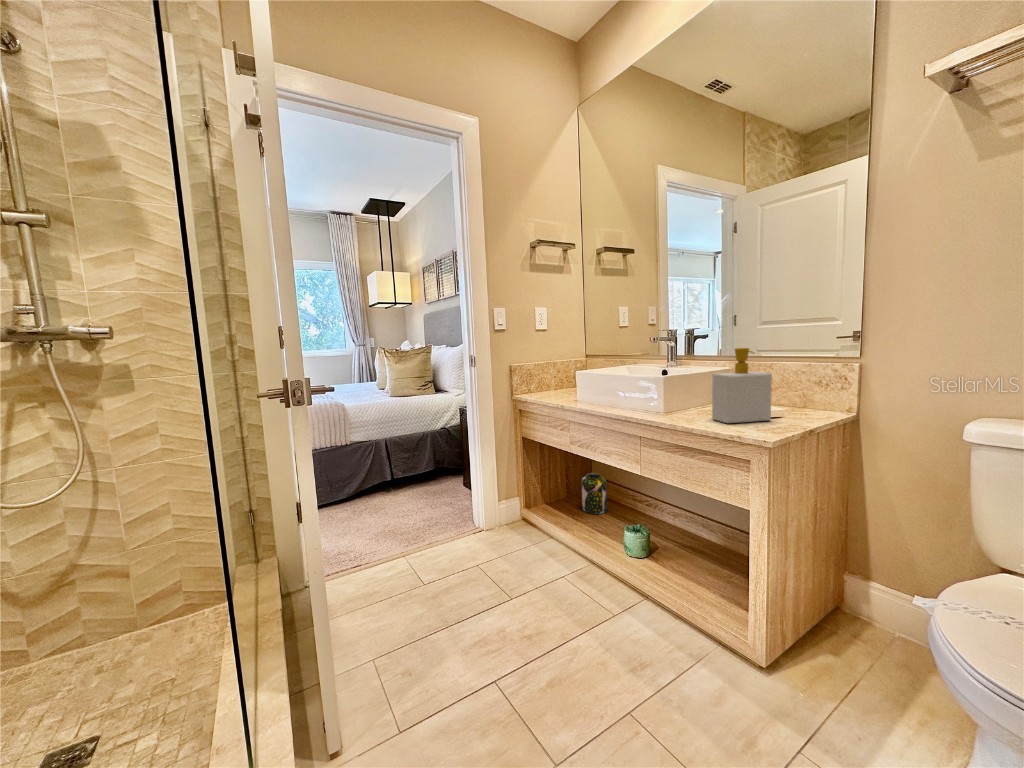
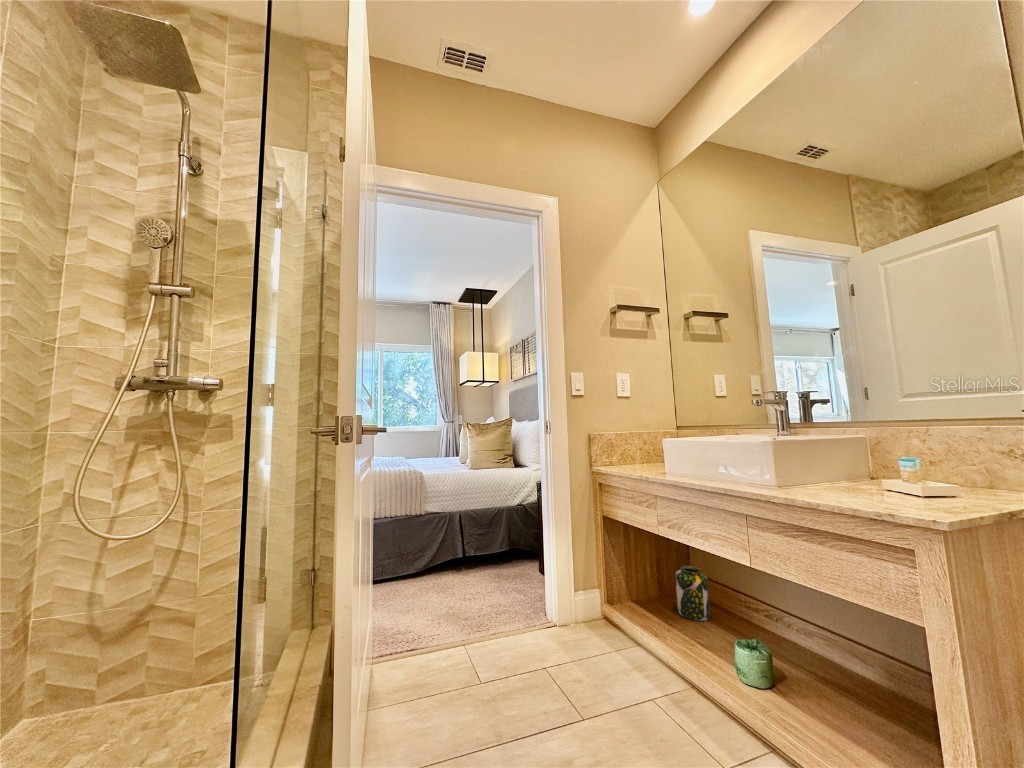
soap bottle: present [712,348,772,423] -> none [840,402,940,500]

